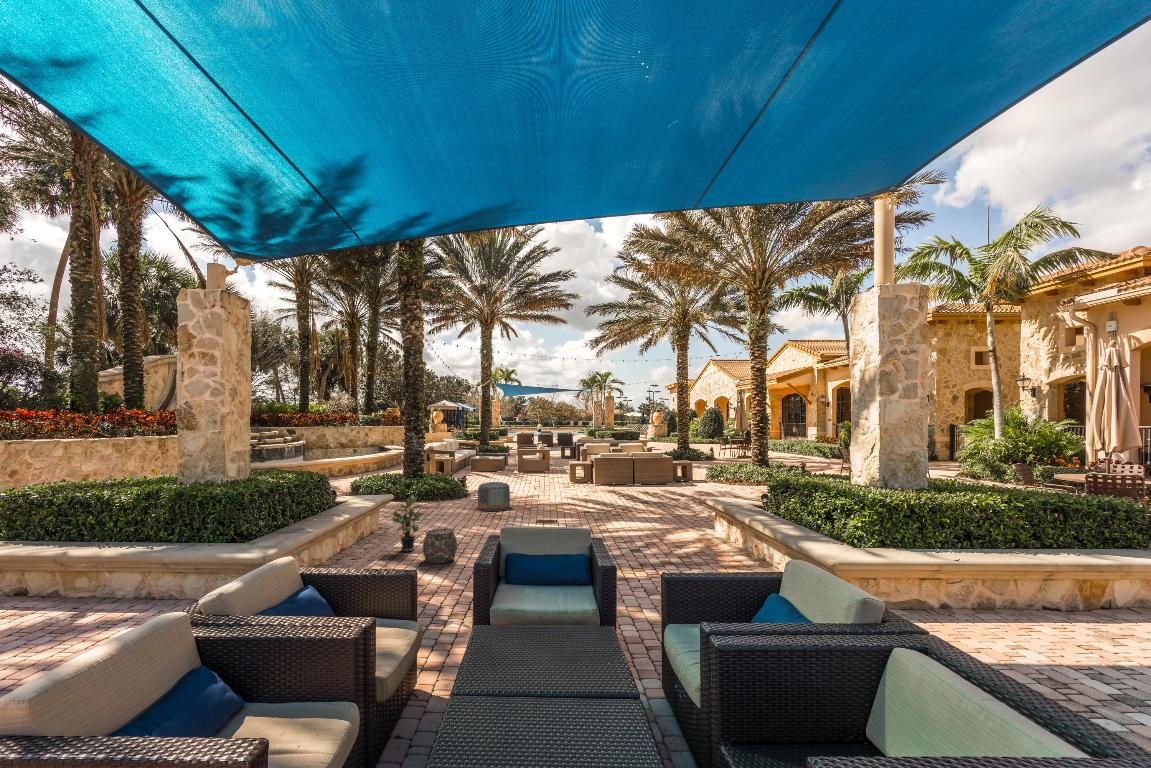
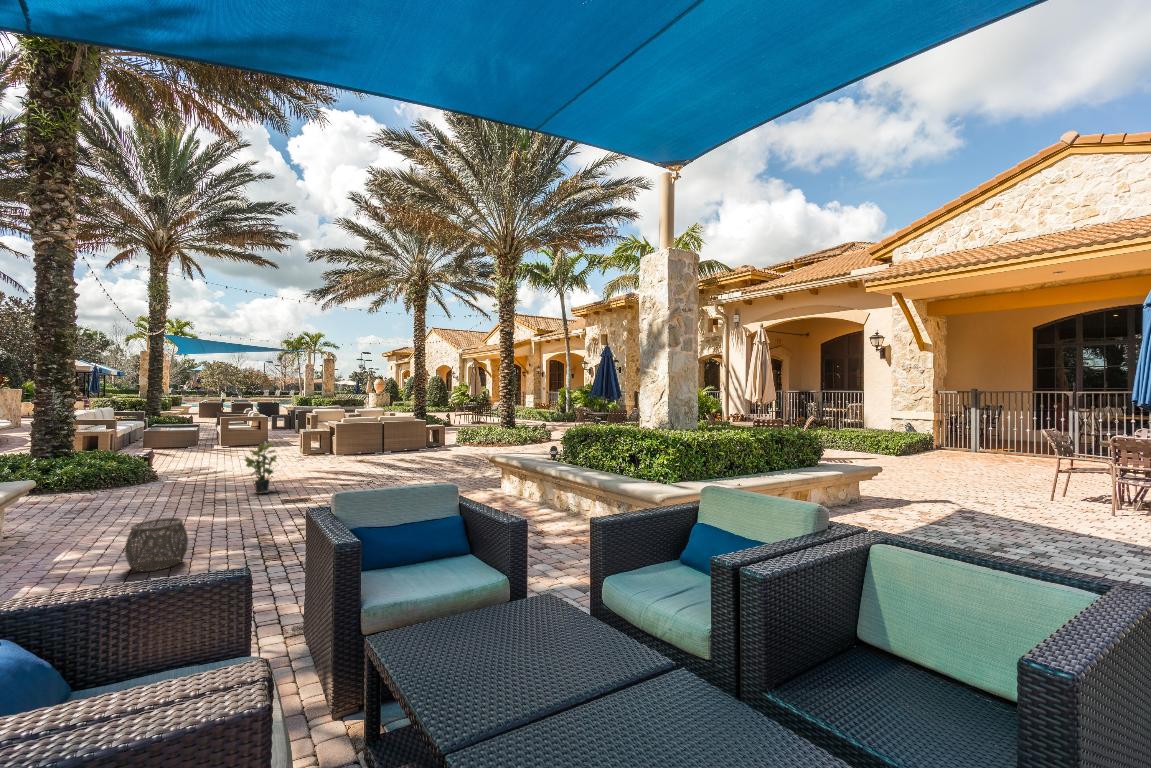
pouf: present [478,482,510,511] -> none [183,455,235,494]
potted plant: present [392,495,422,551] -> present [245,442,277,494]

